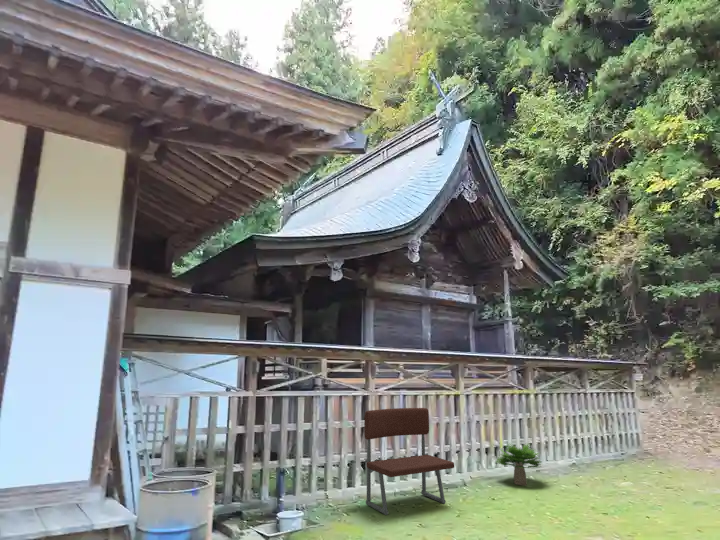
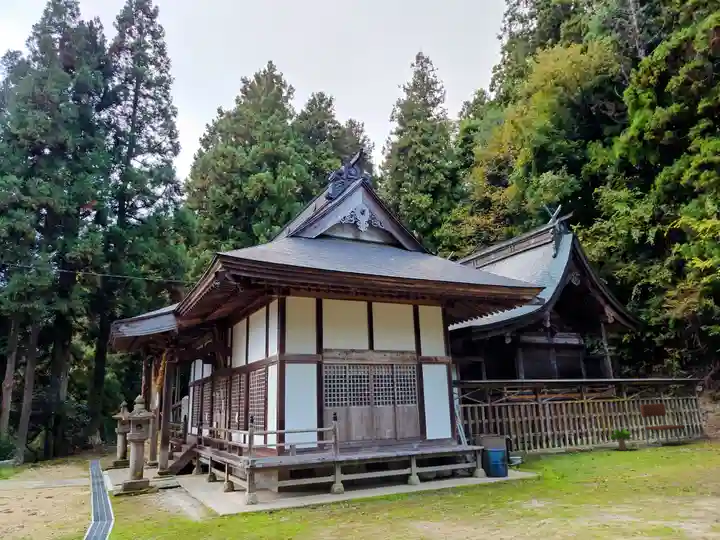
bench: present [364,408,454,515] -> present [640,403,685,446]

